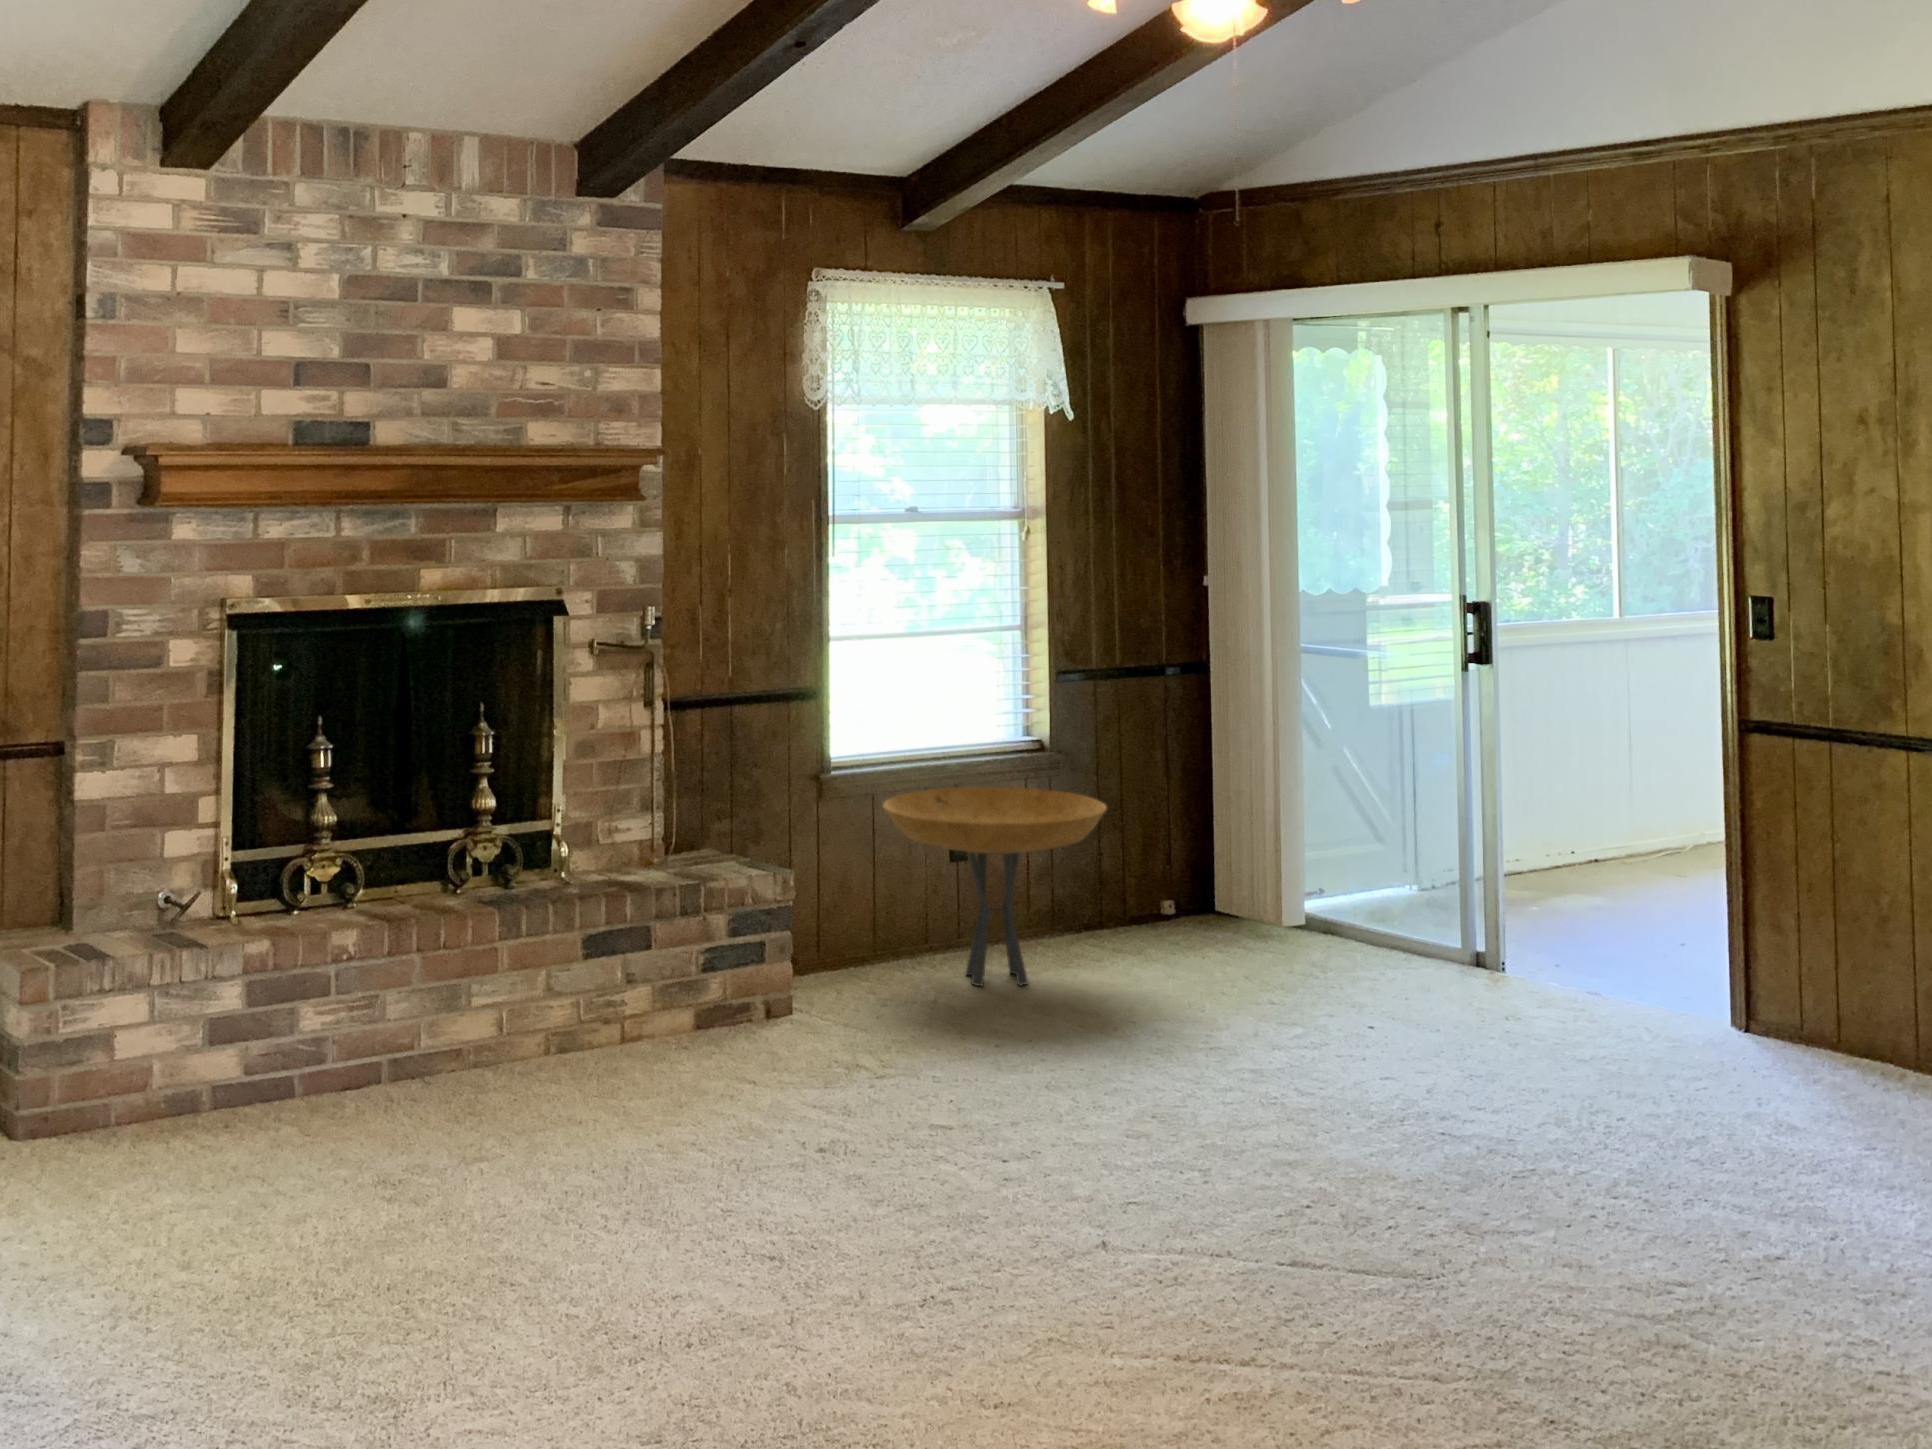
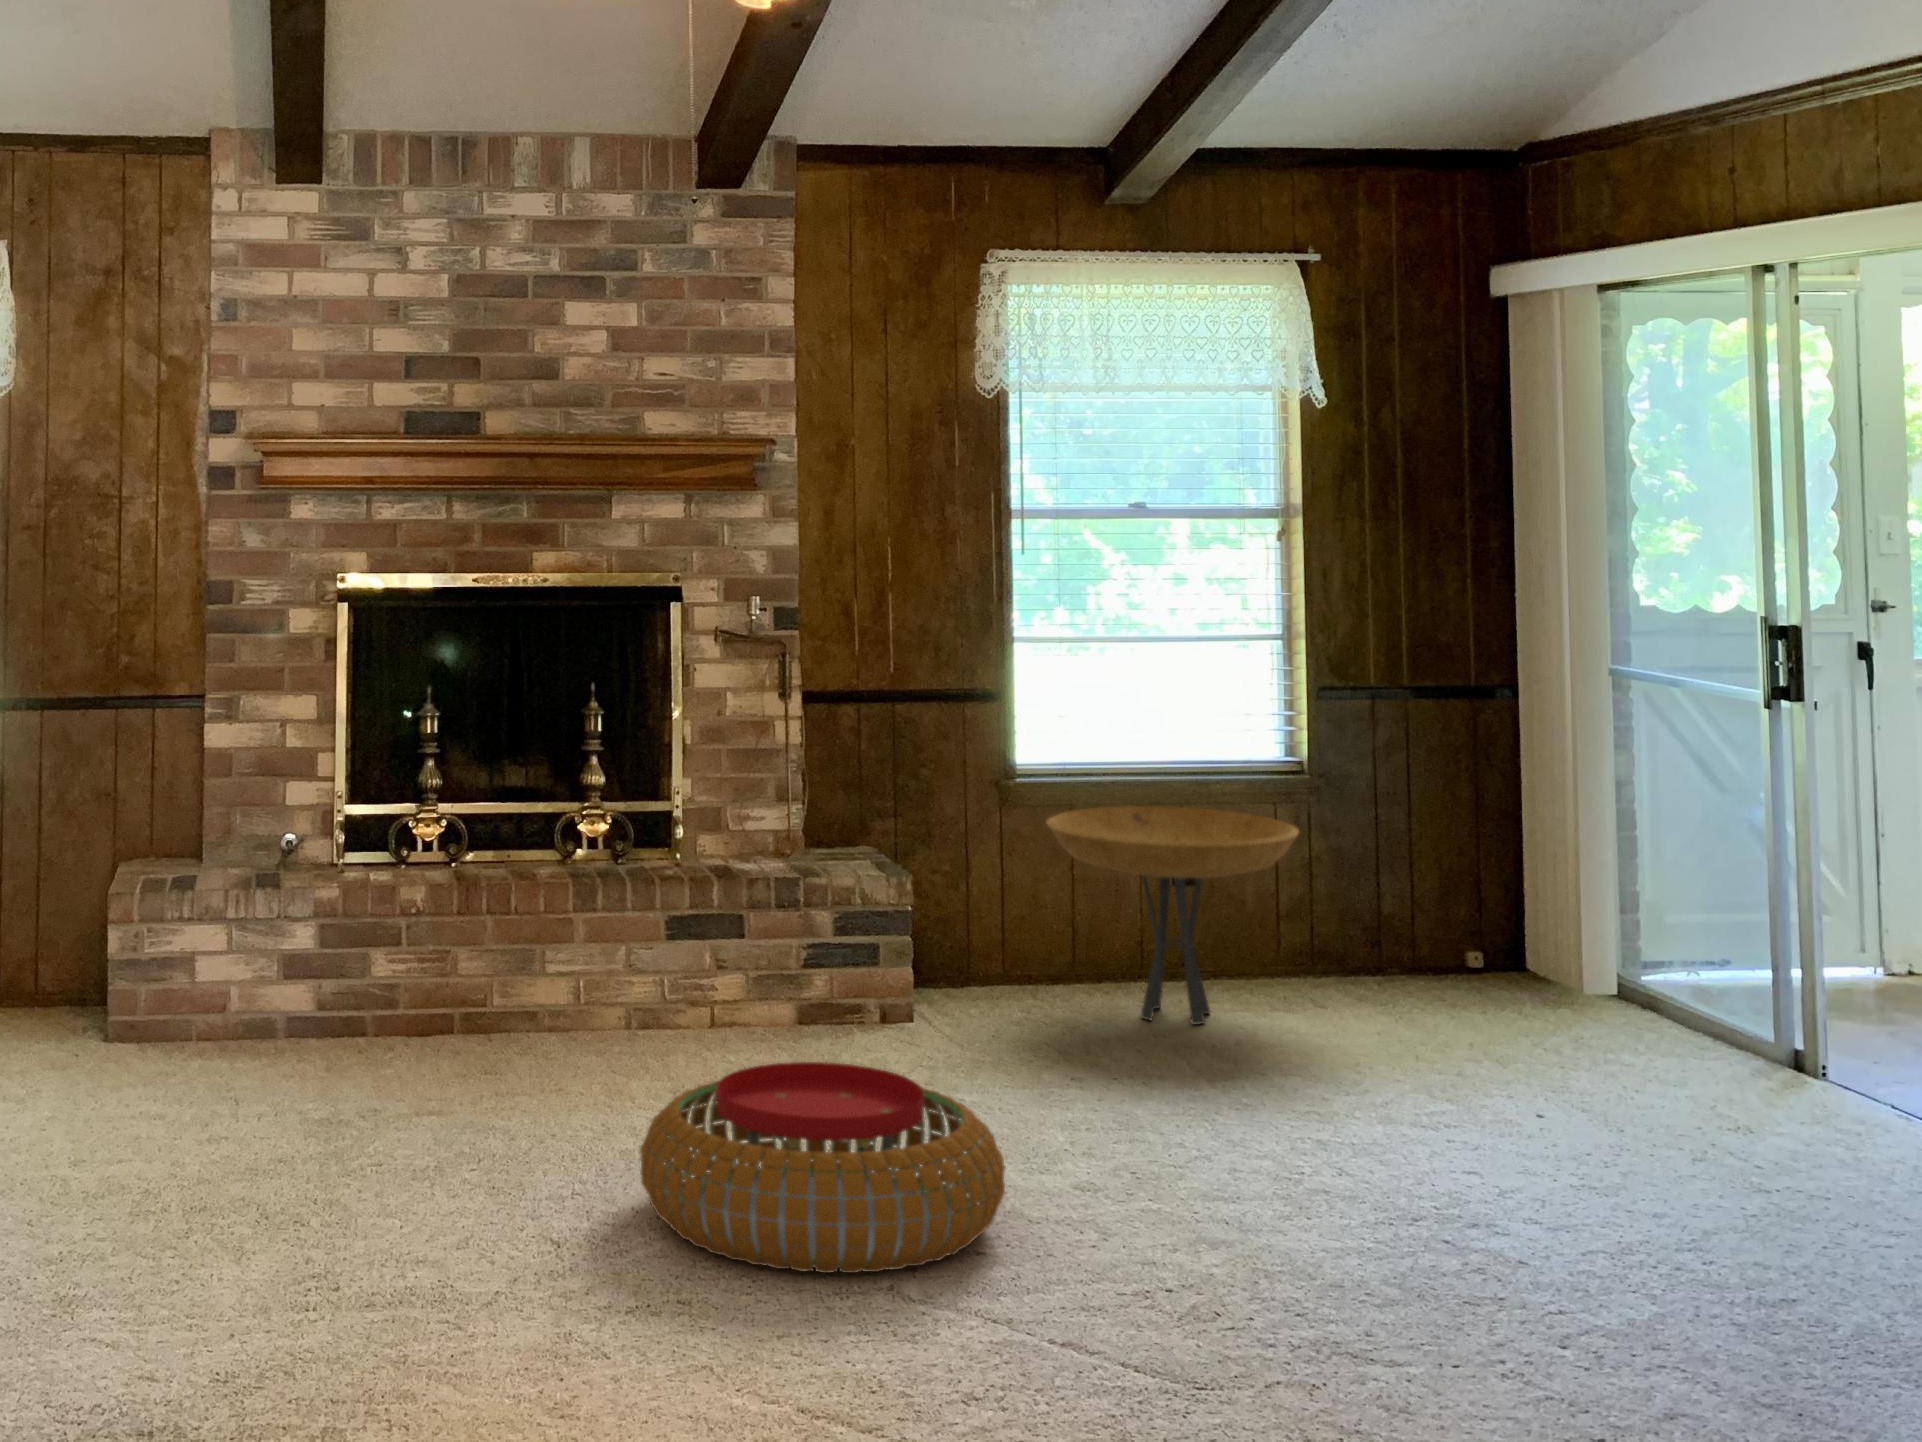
pouf: none [781,1062,1134,1272] -> present [640,1062,1005,1273]

